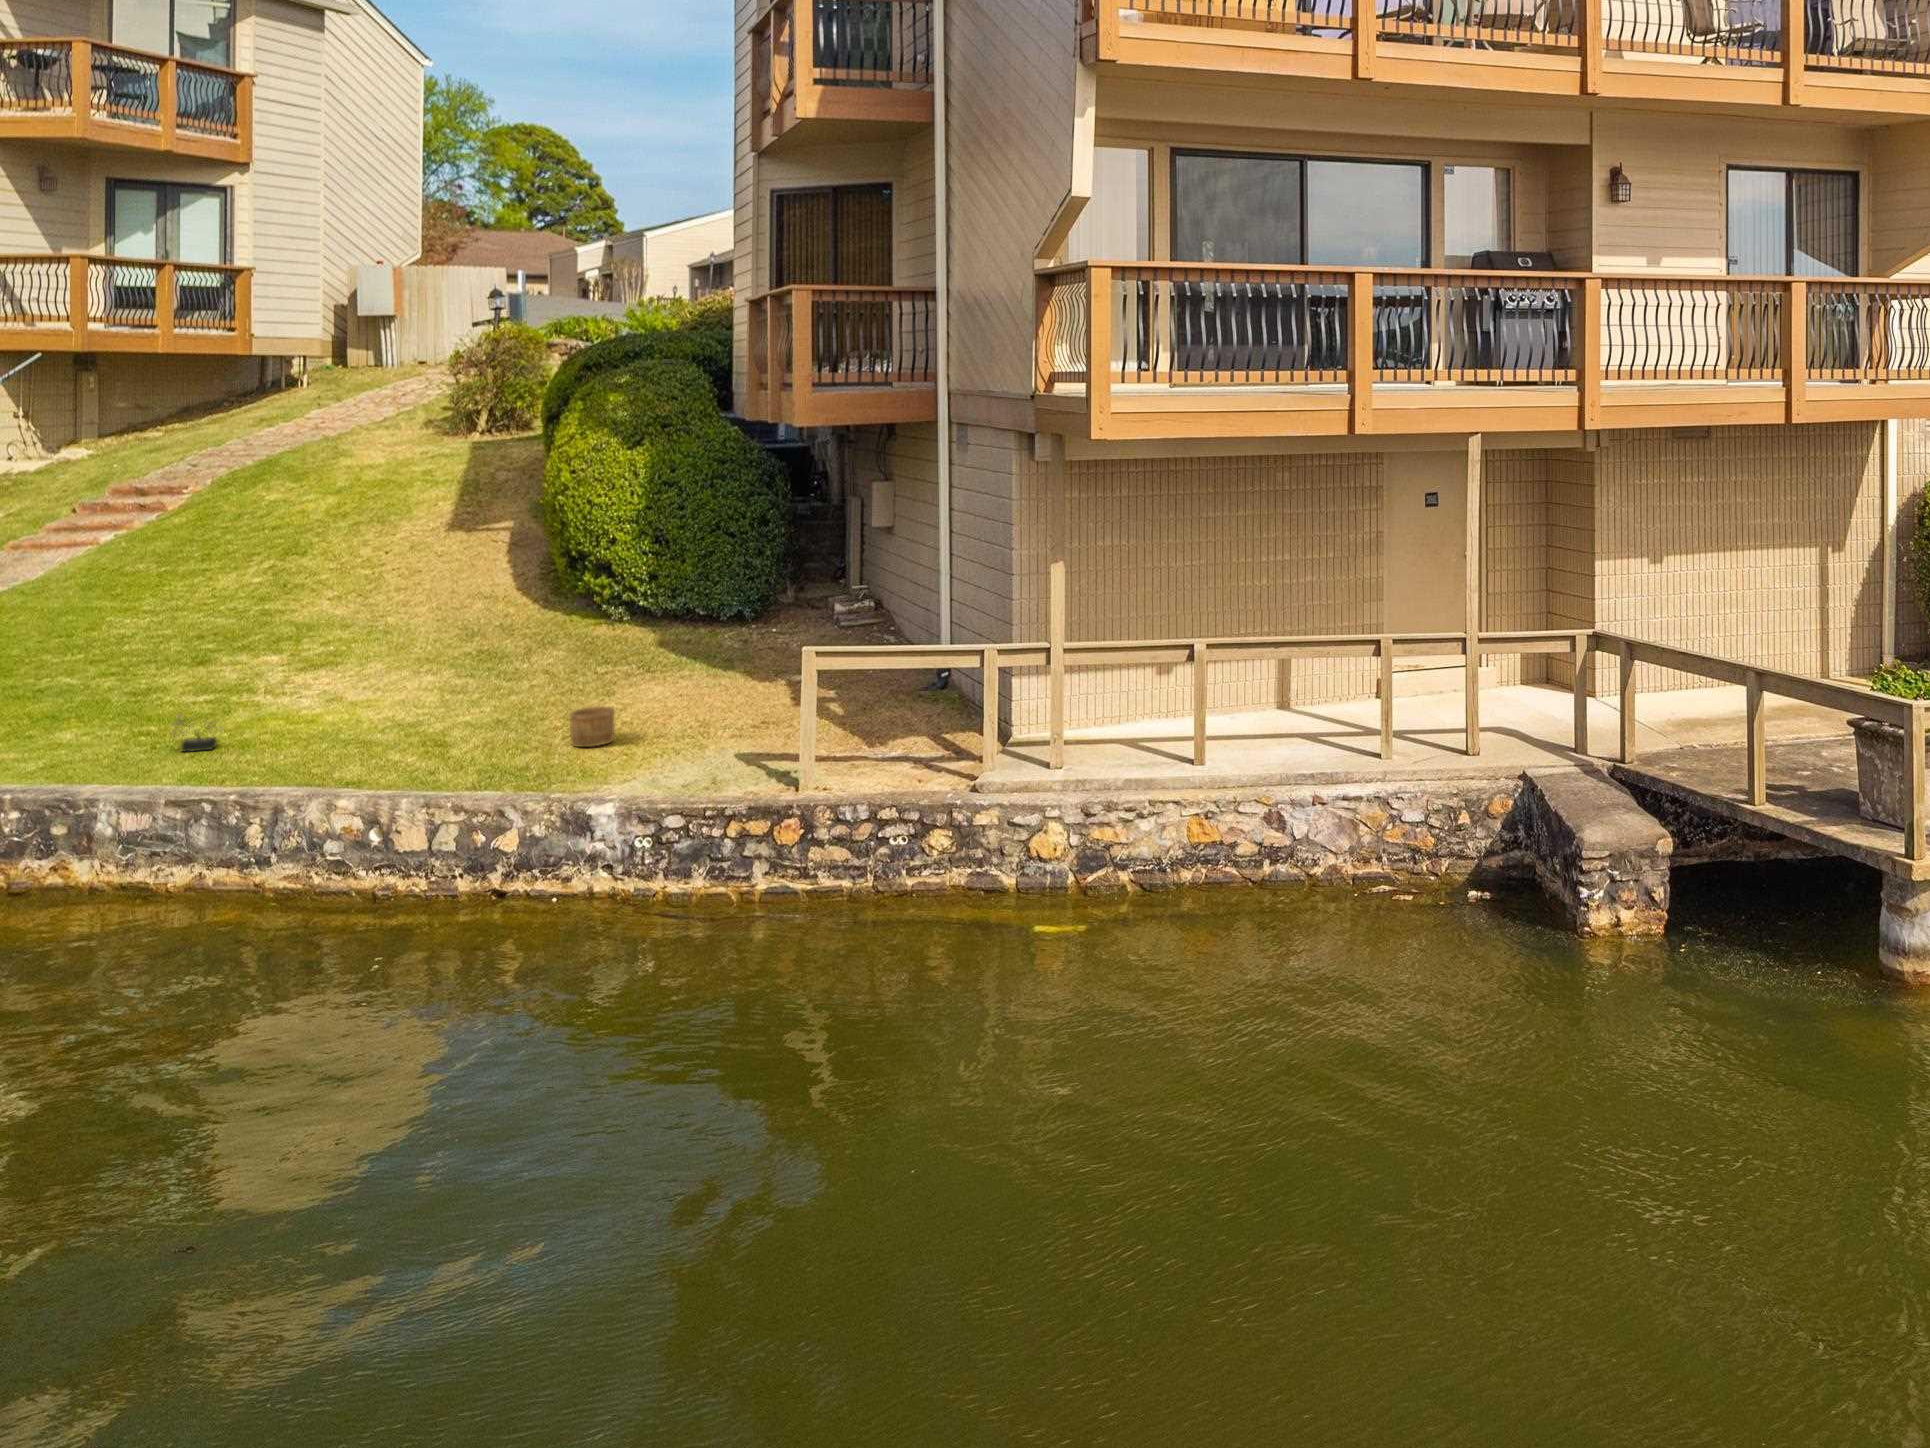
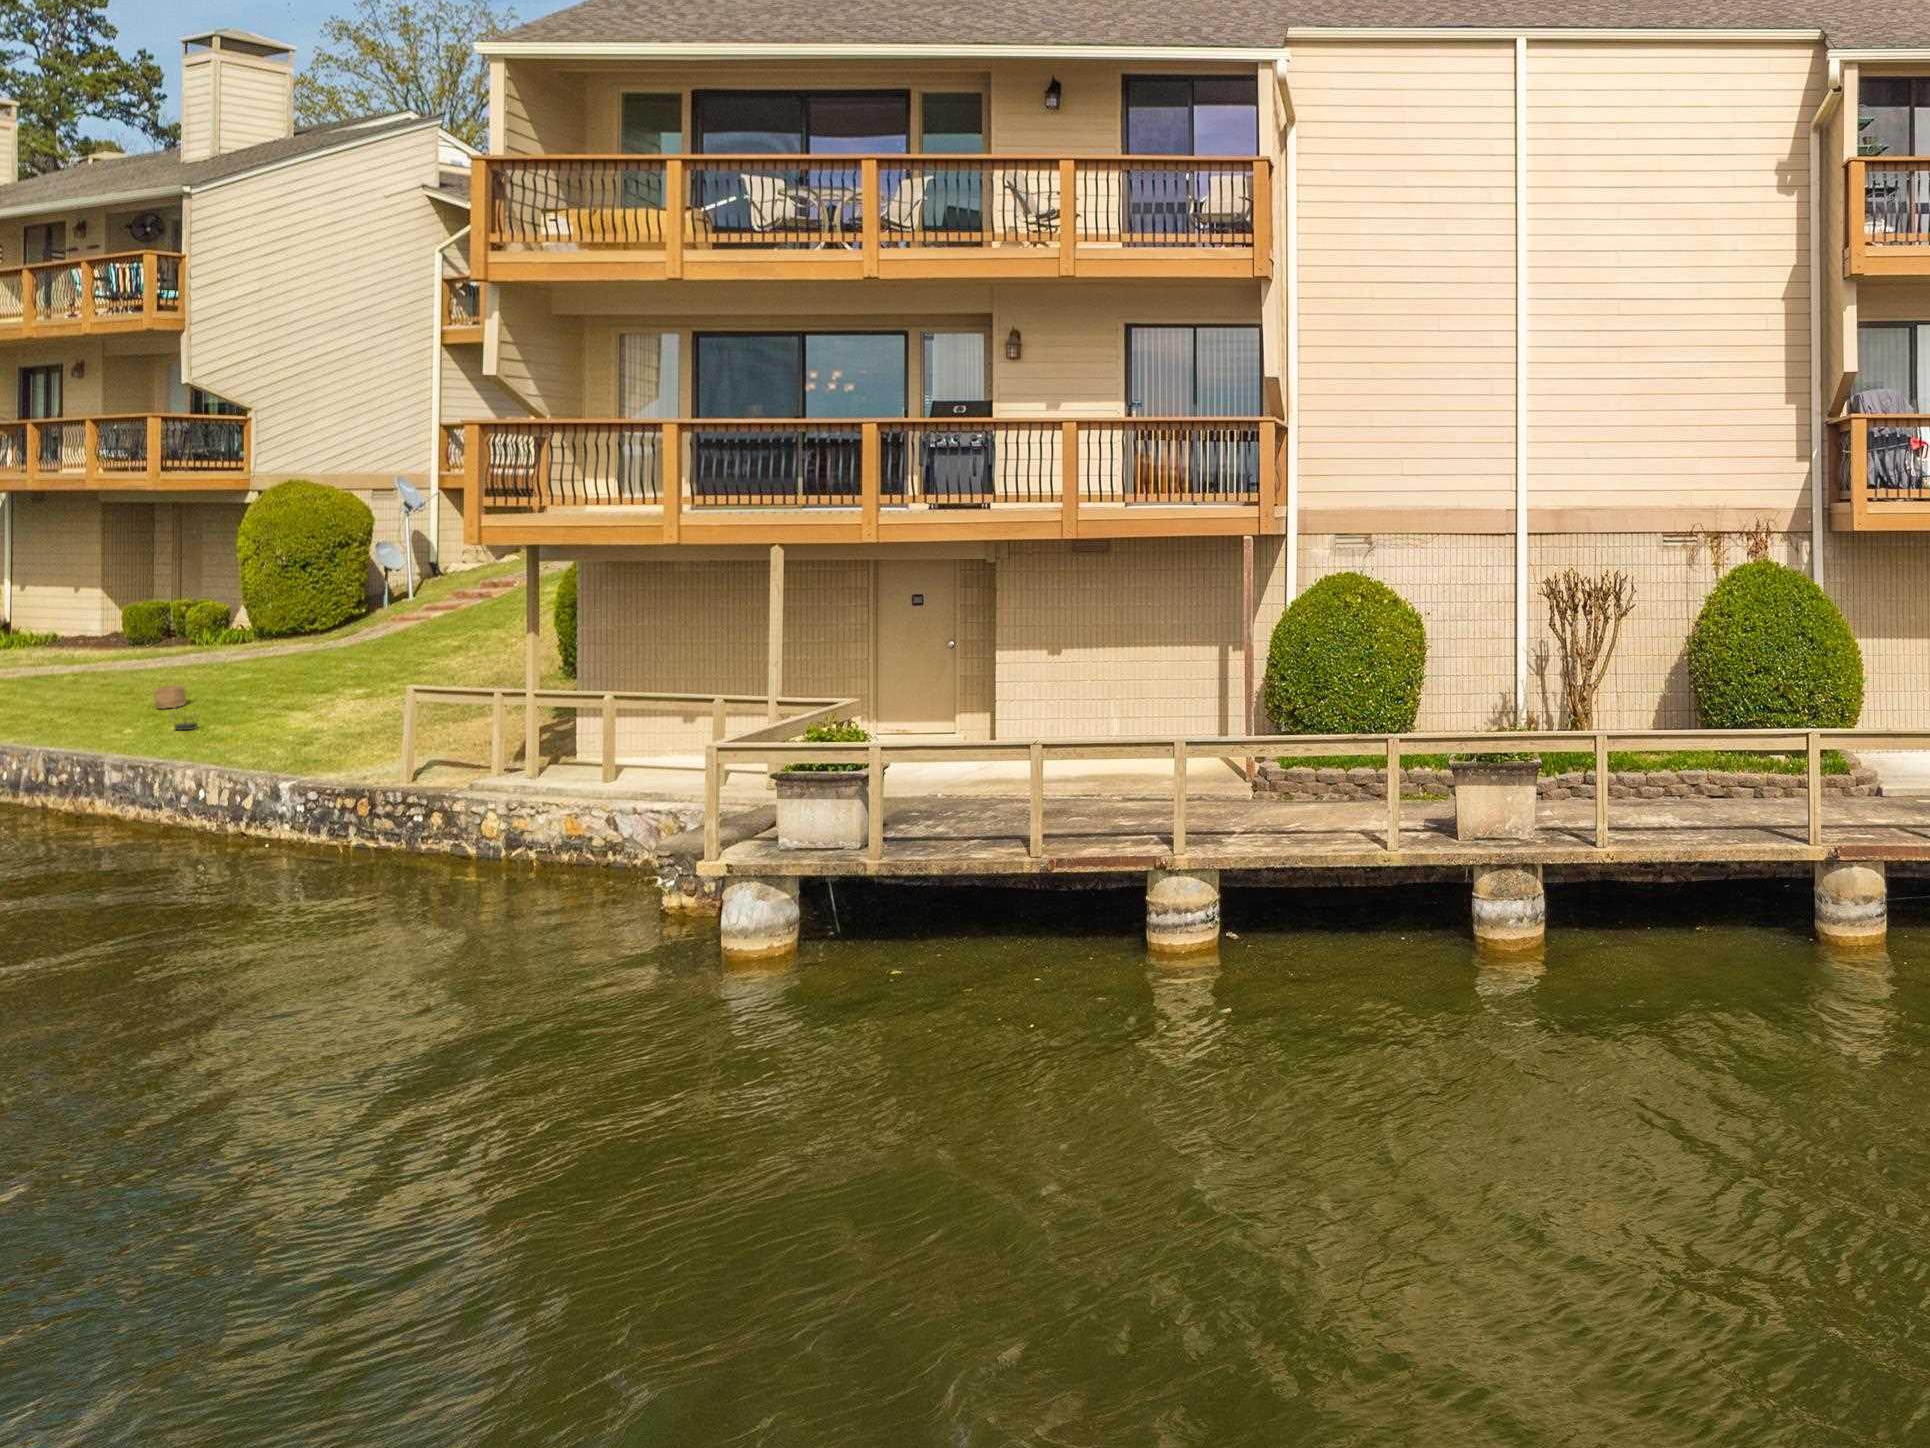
wooden bucket: present [569,707,614,747] -> present [154,685,186,709]

